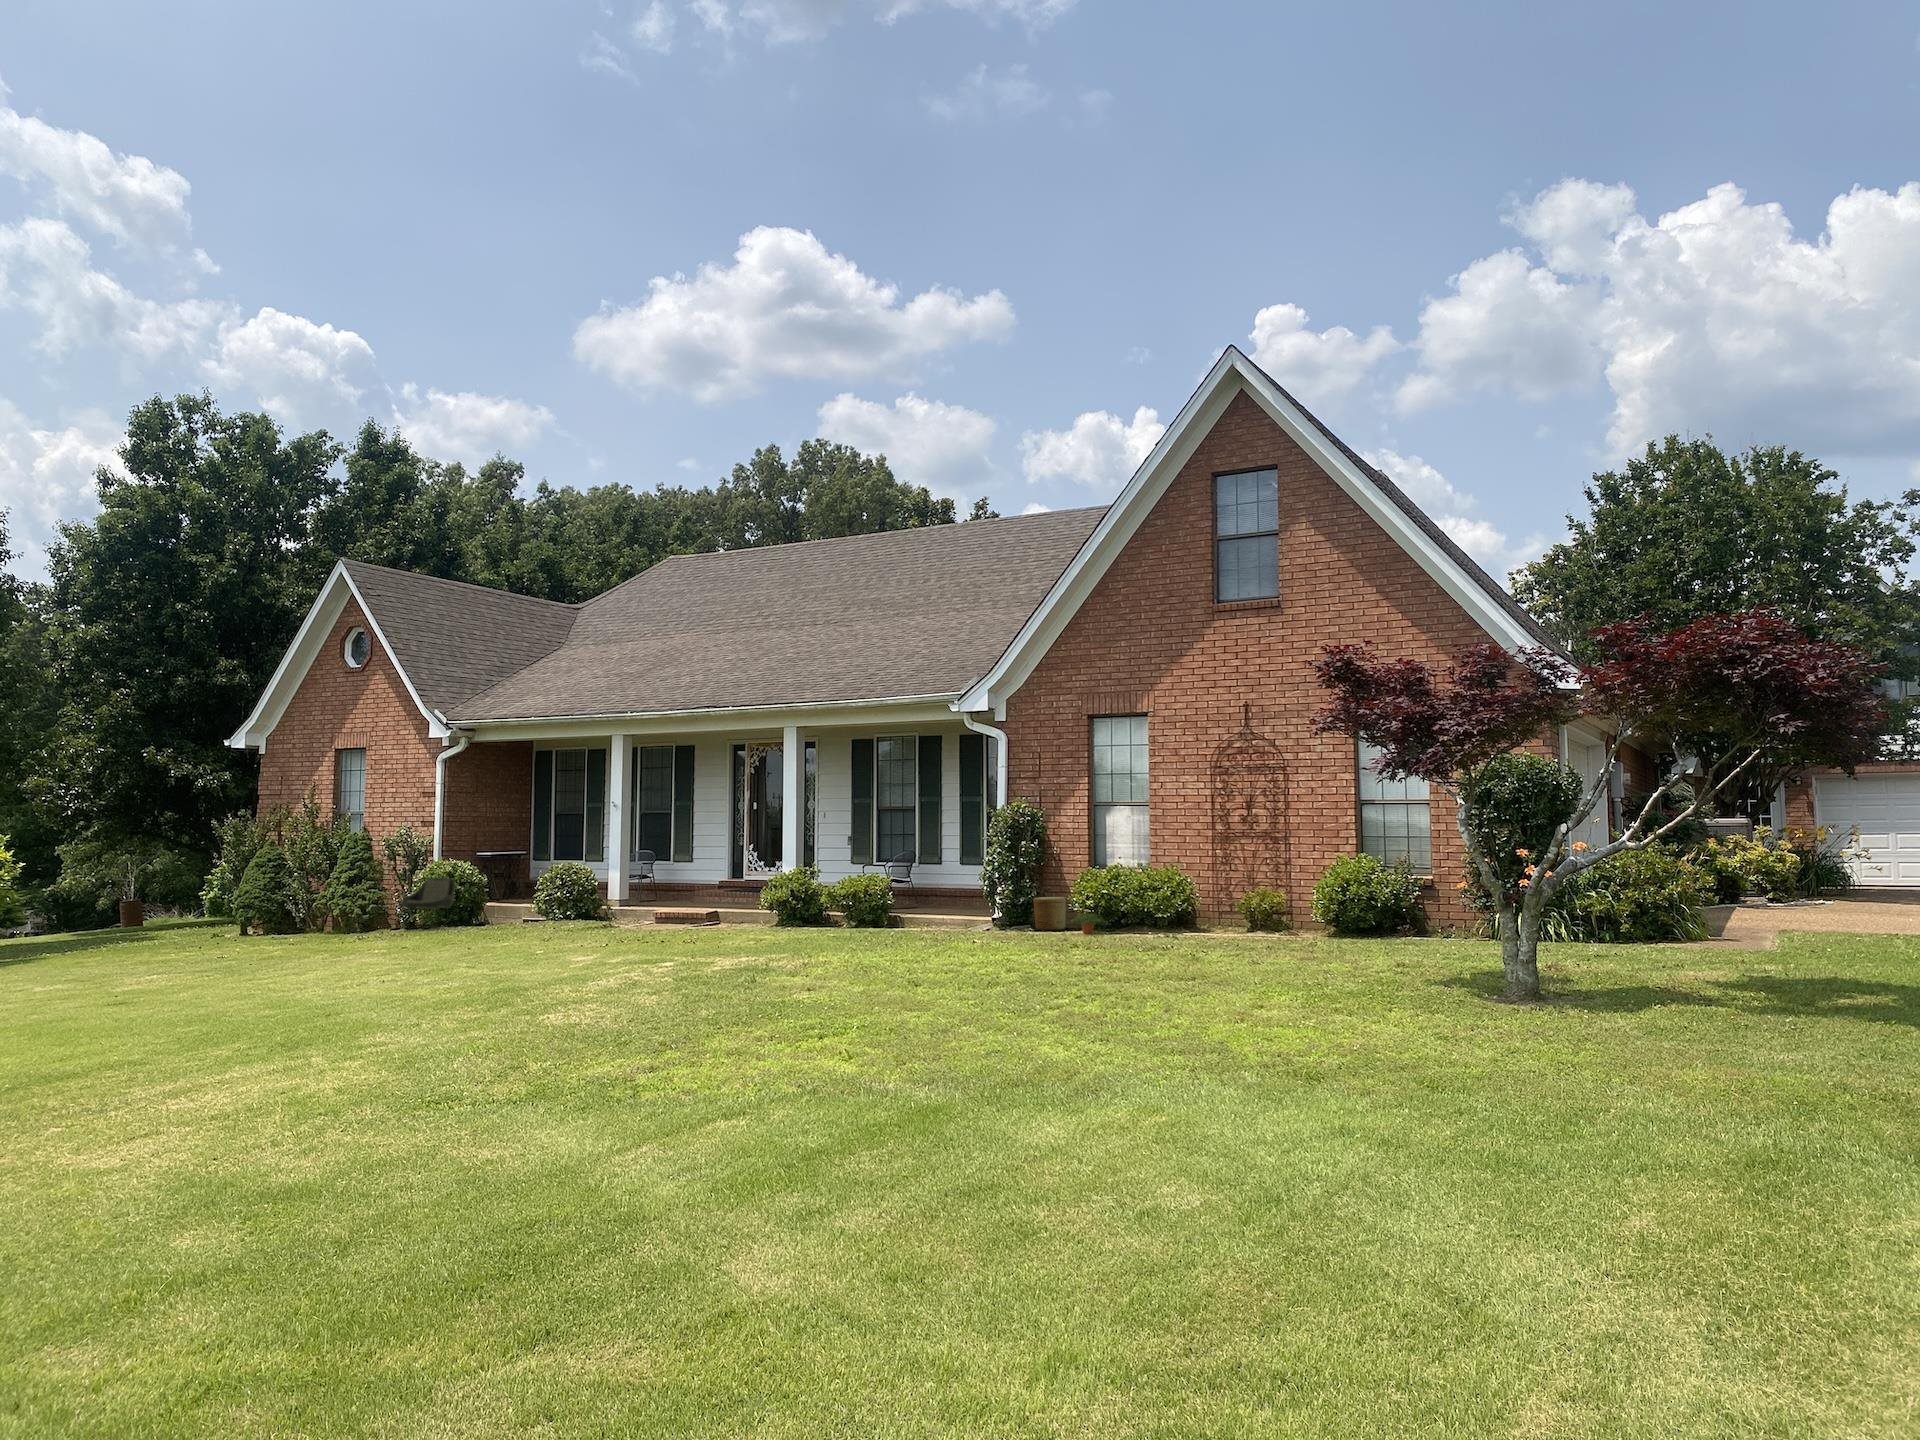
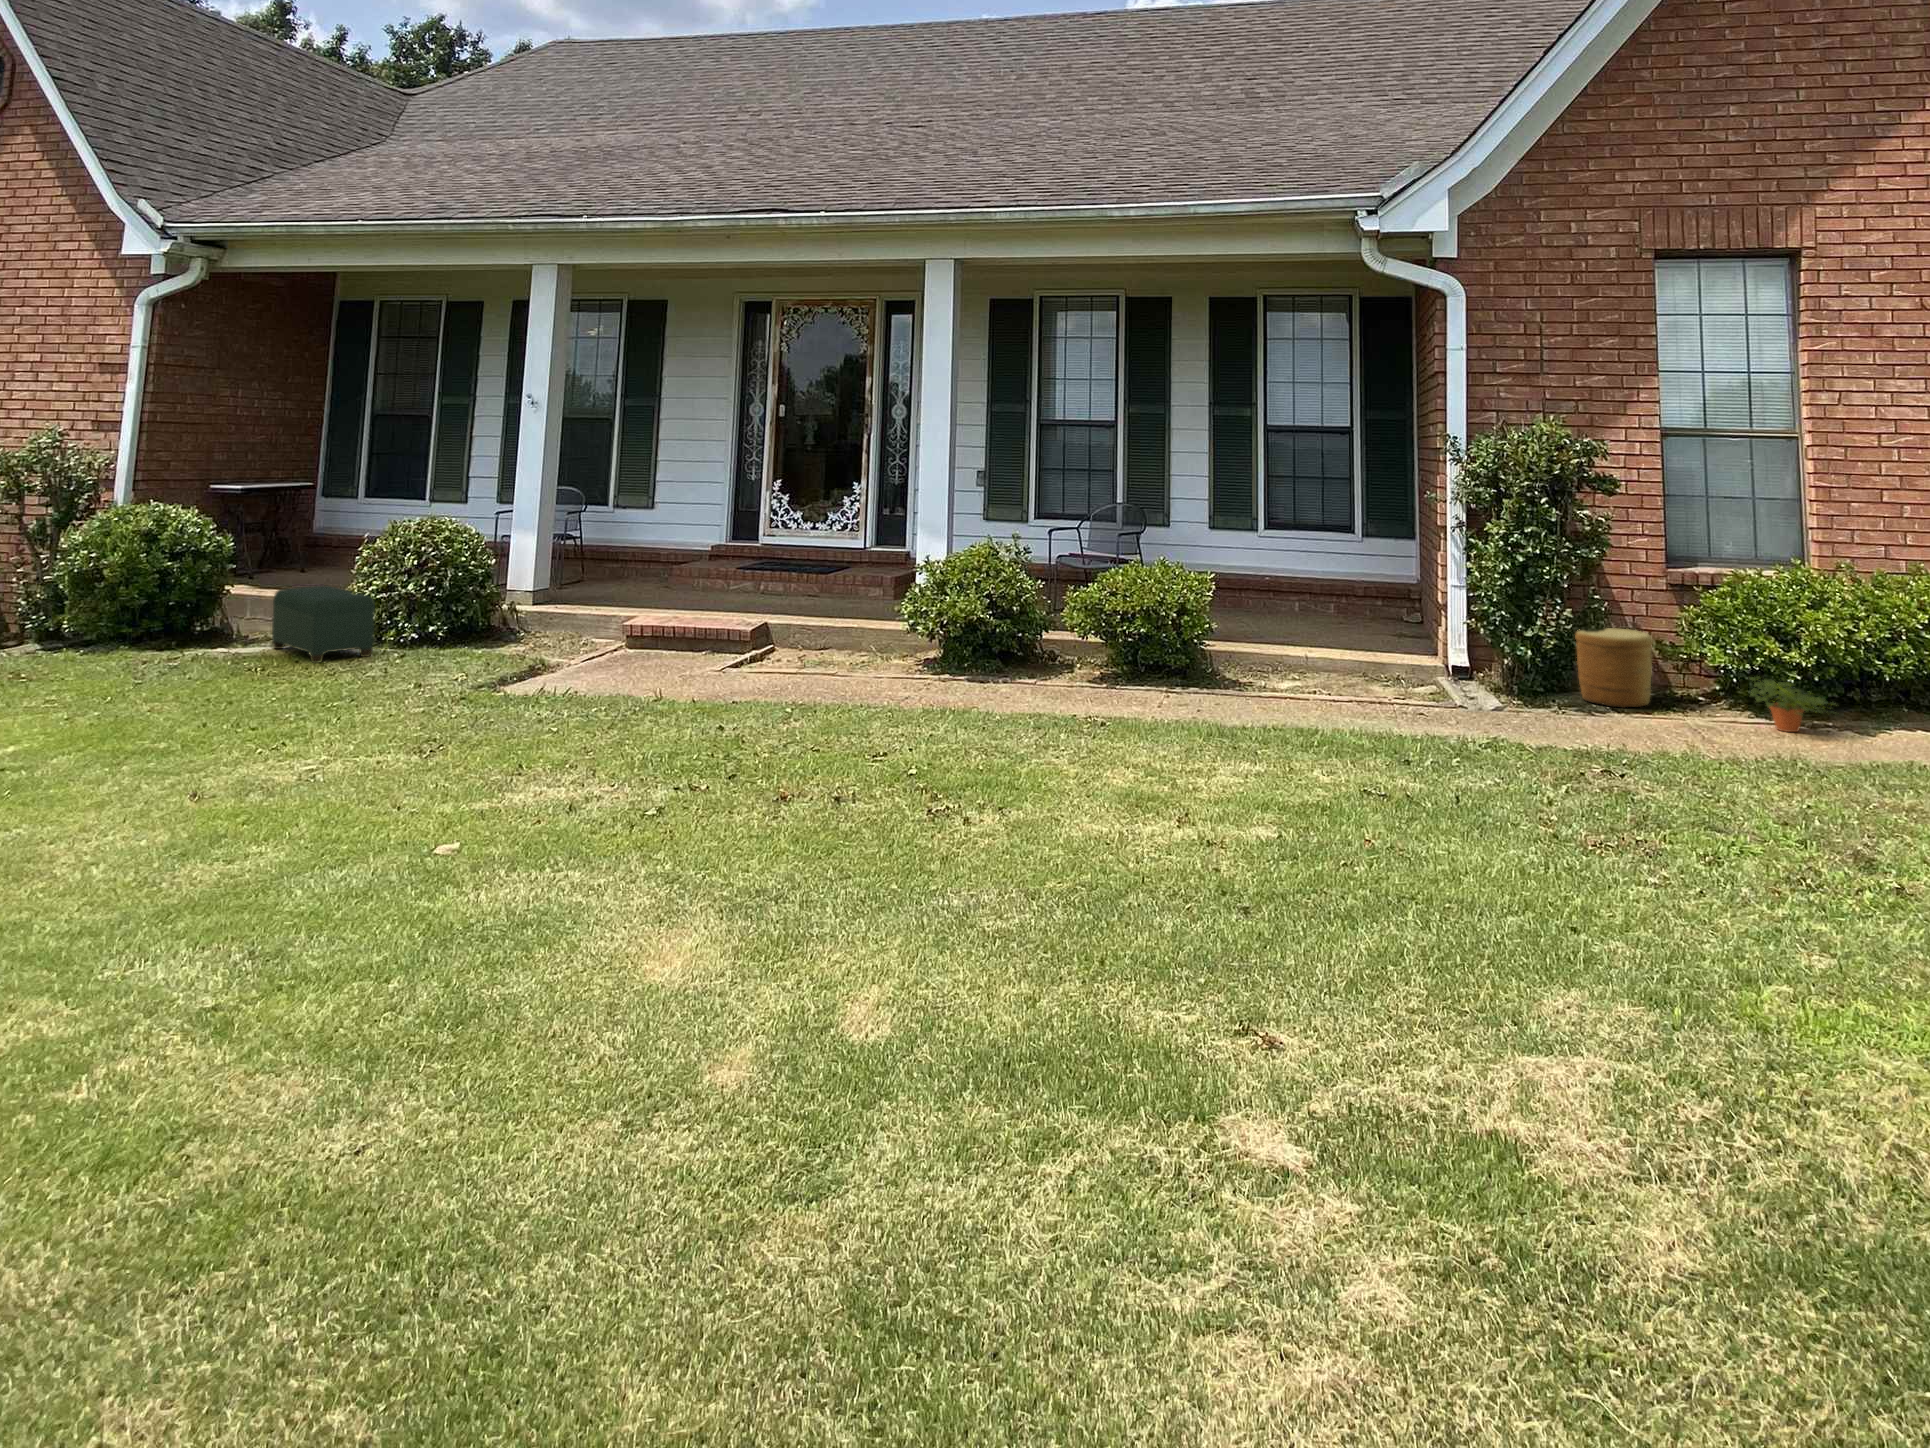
lounge chair: present [401,877,455,929] -> none [26,542,166,665]
bench: none [502,897,545,929] -> present [272,586,375,663]

